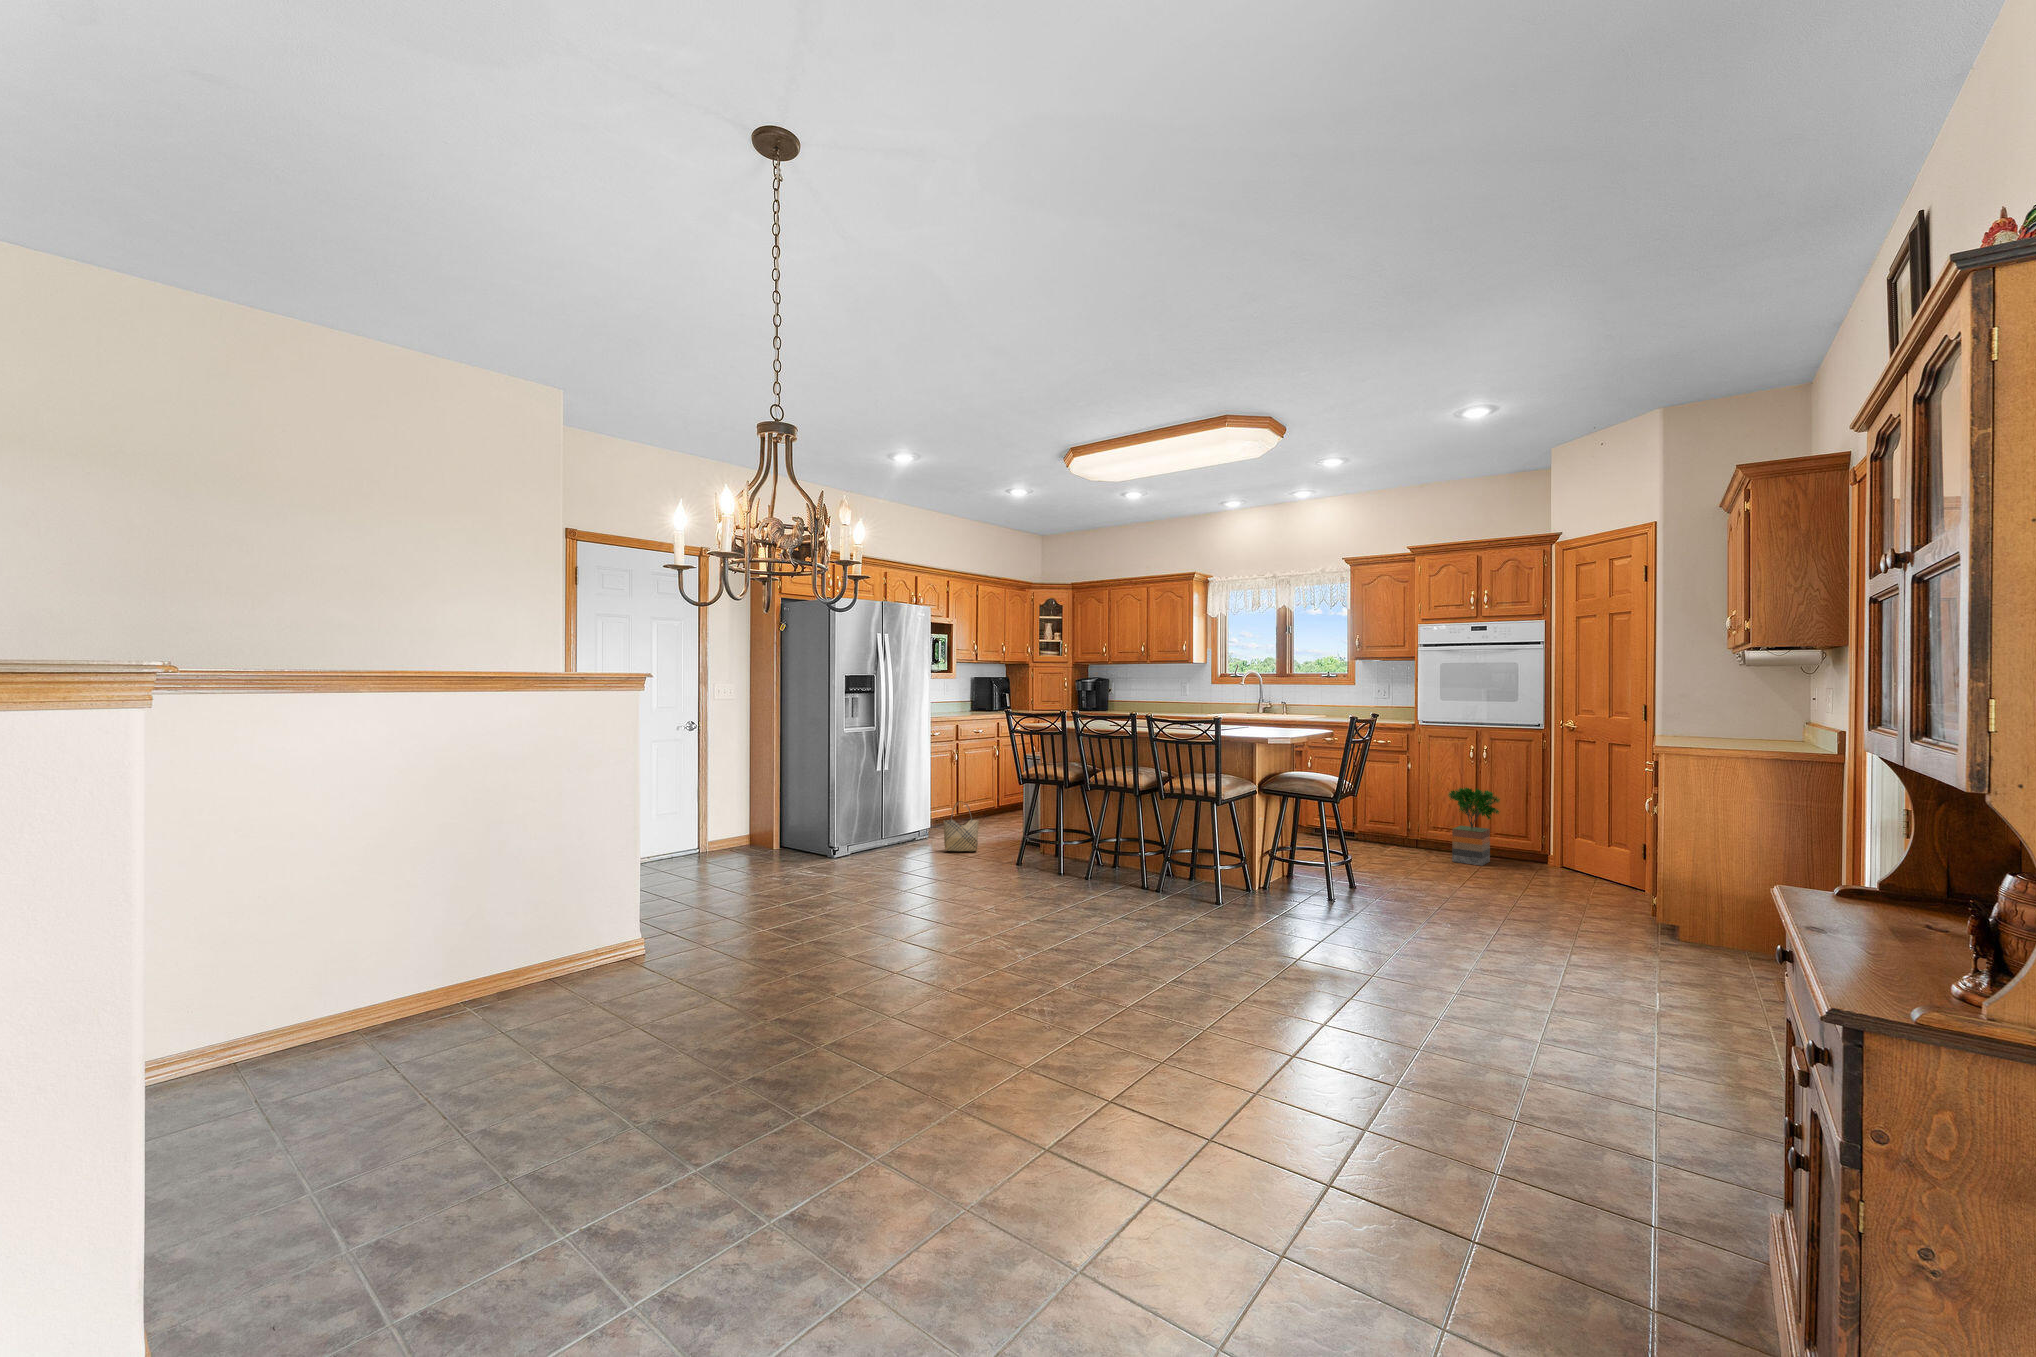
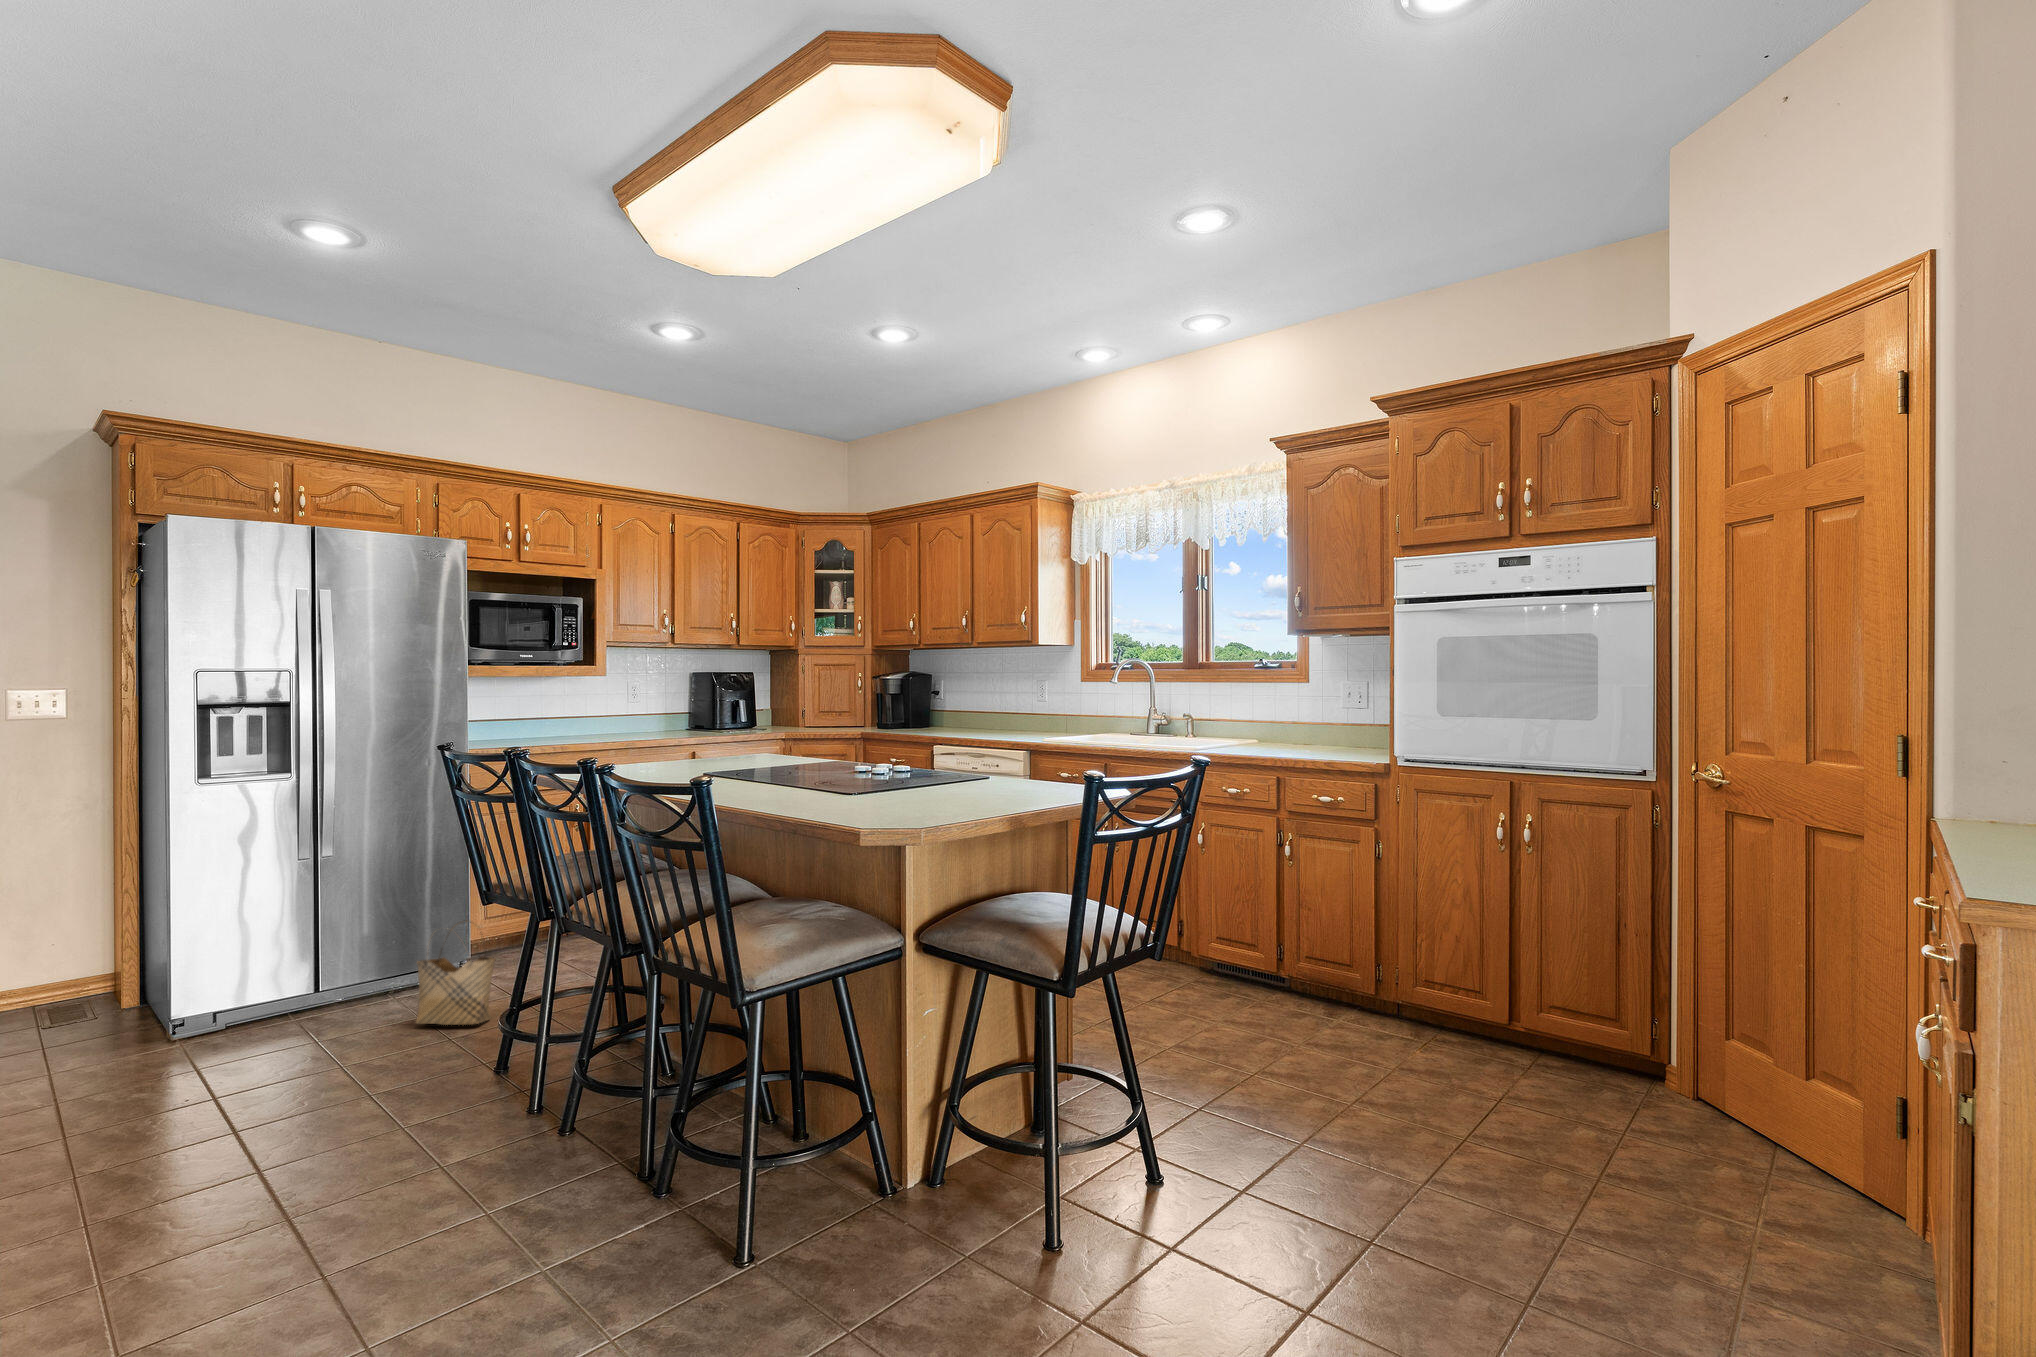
potted tree: present [1448,787,1500,866] -> none [1440,905,1558,1091]

